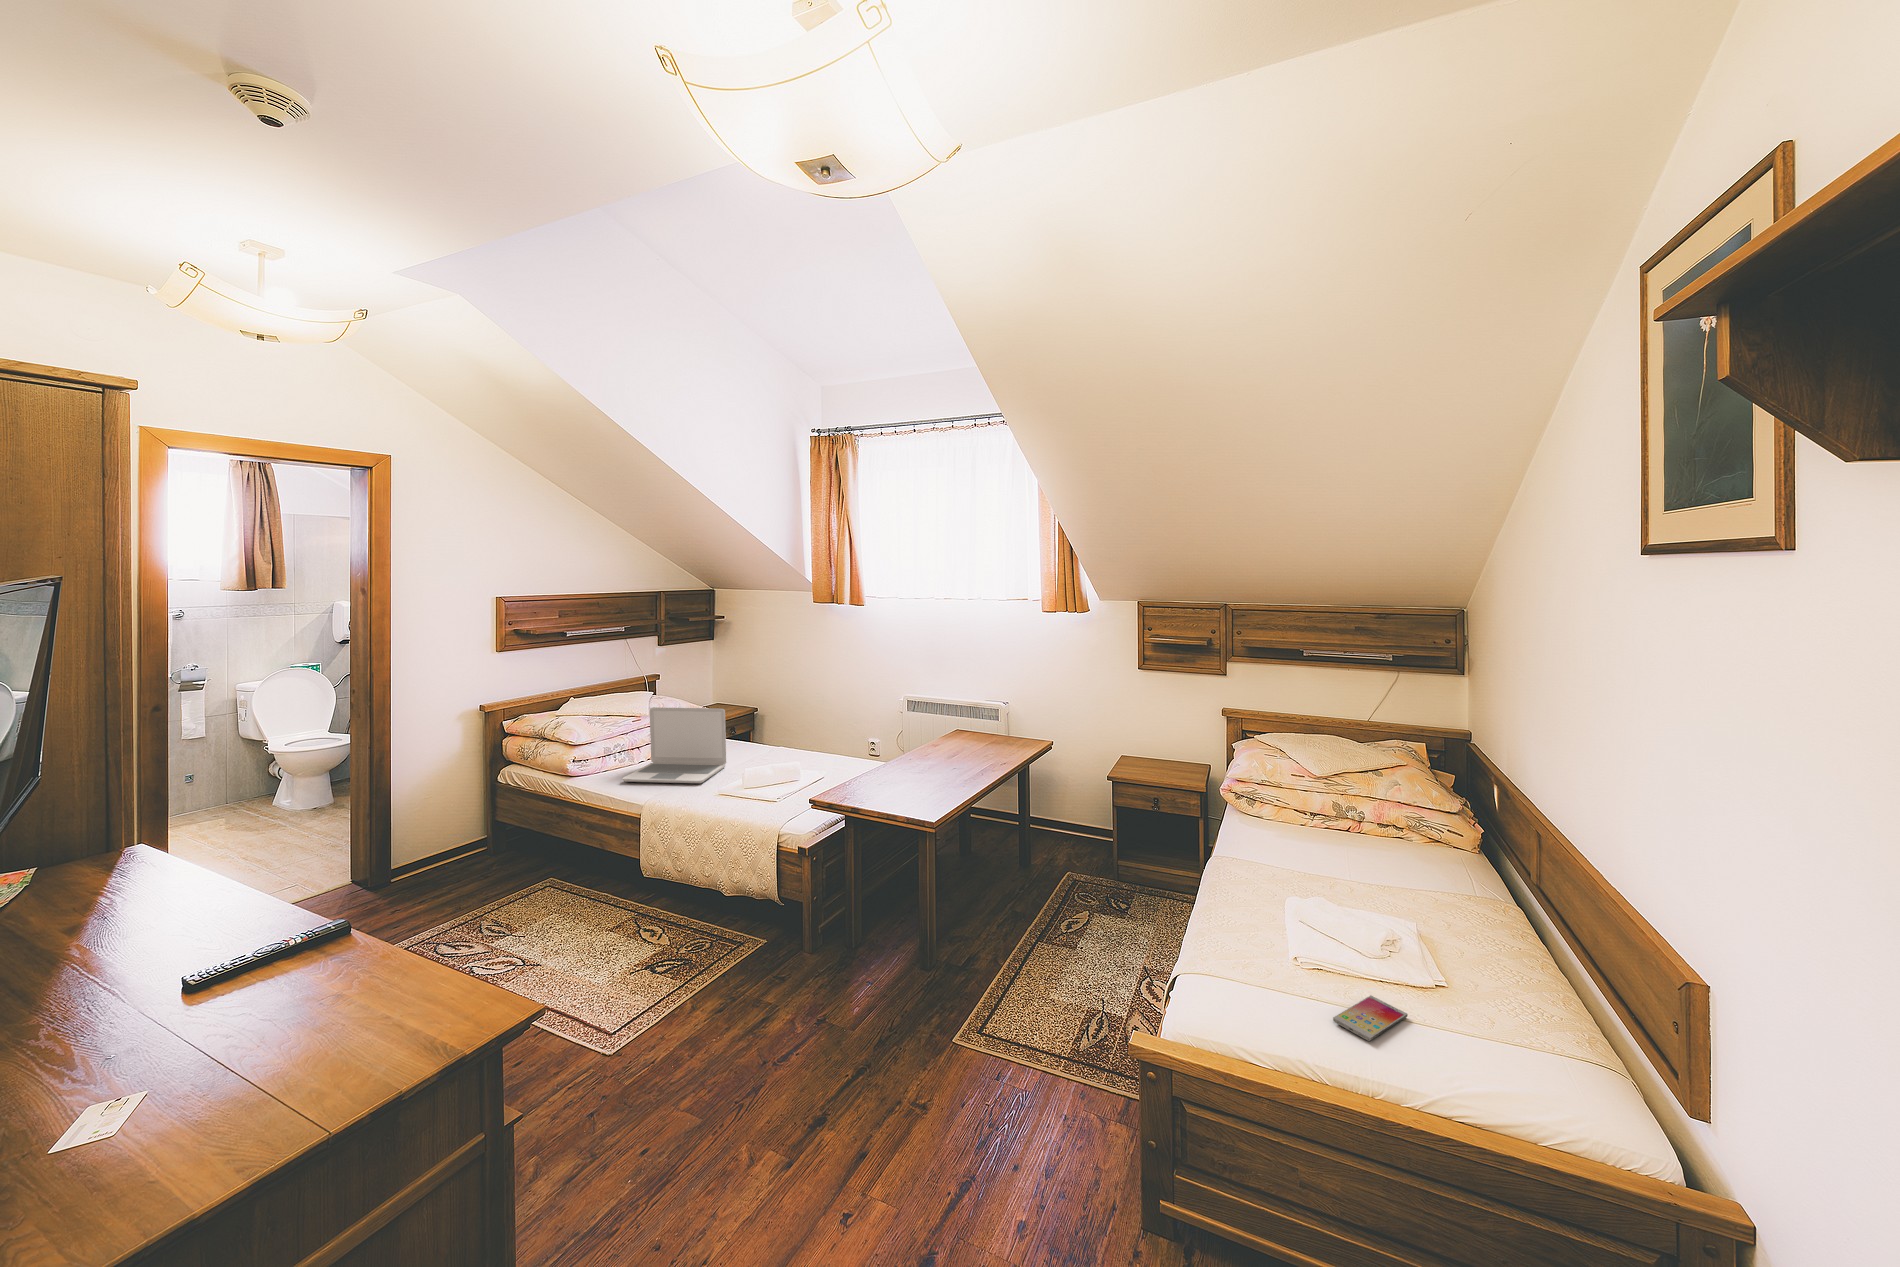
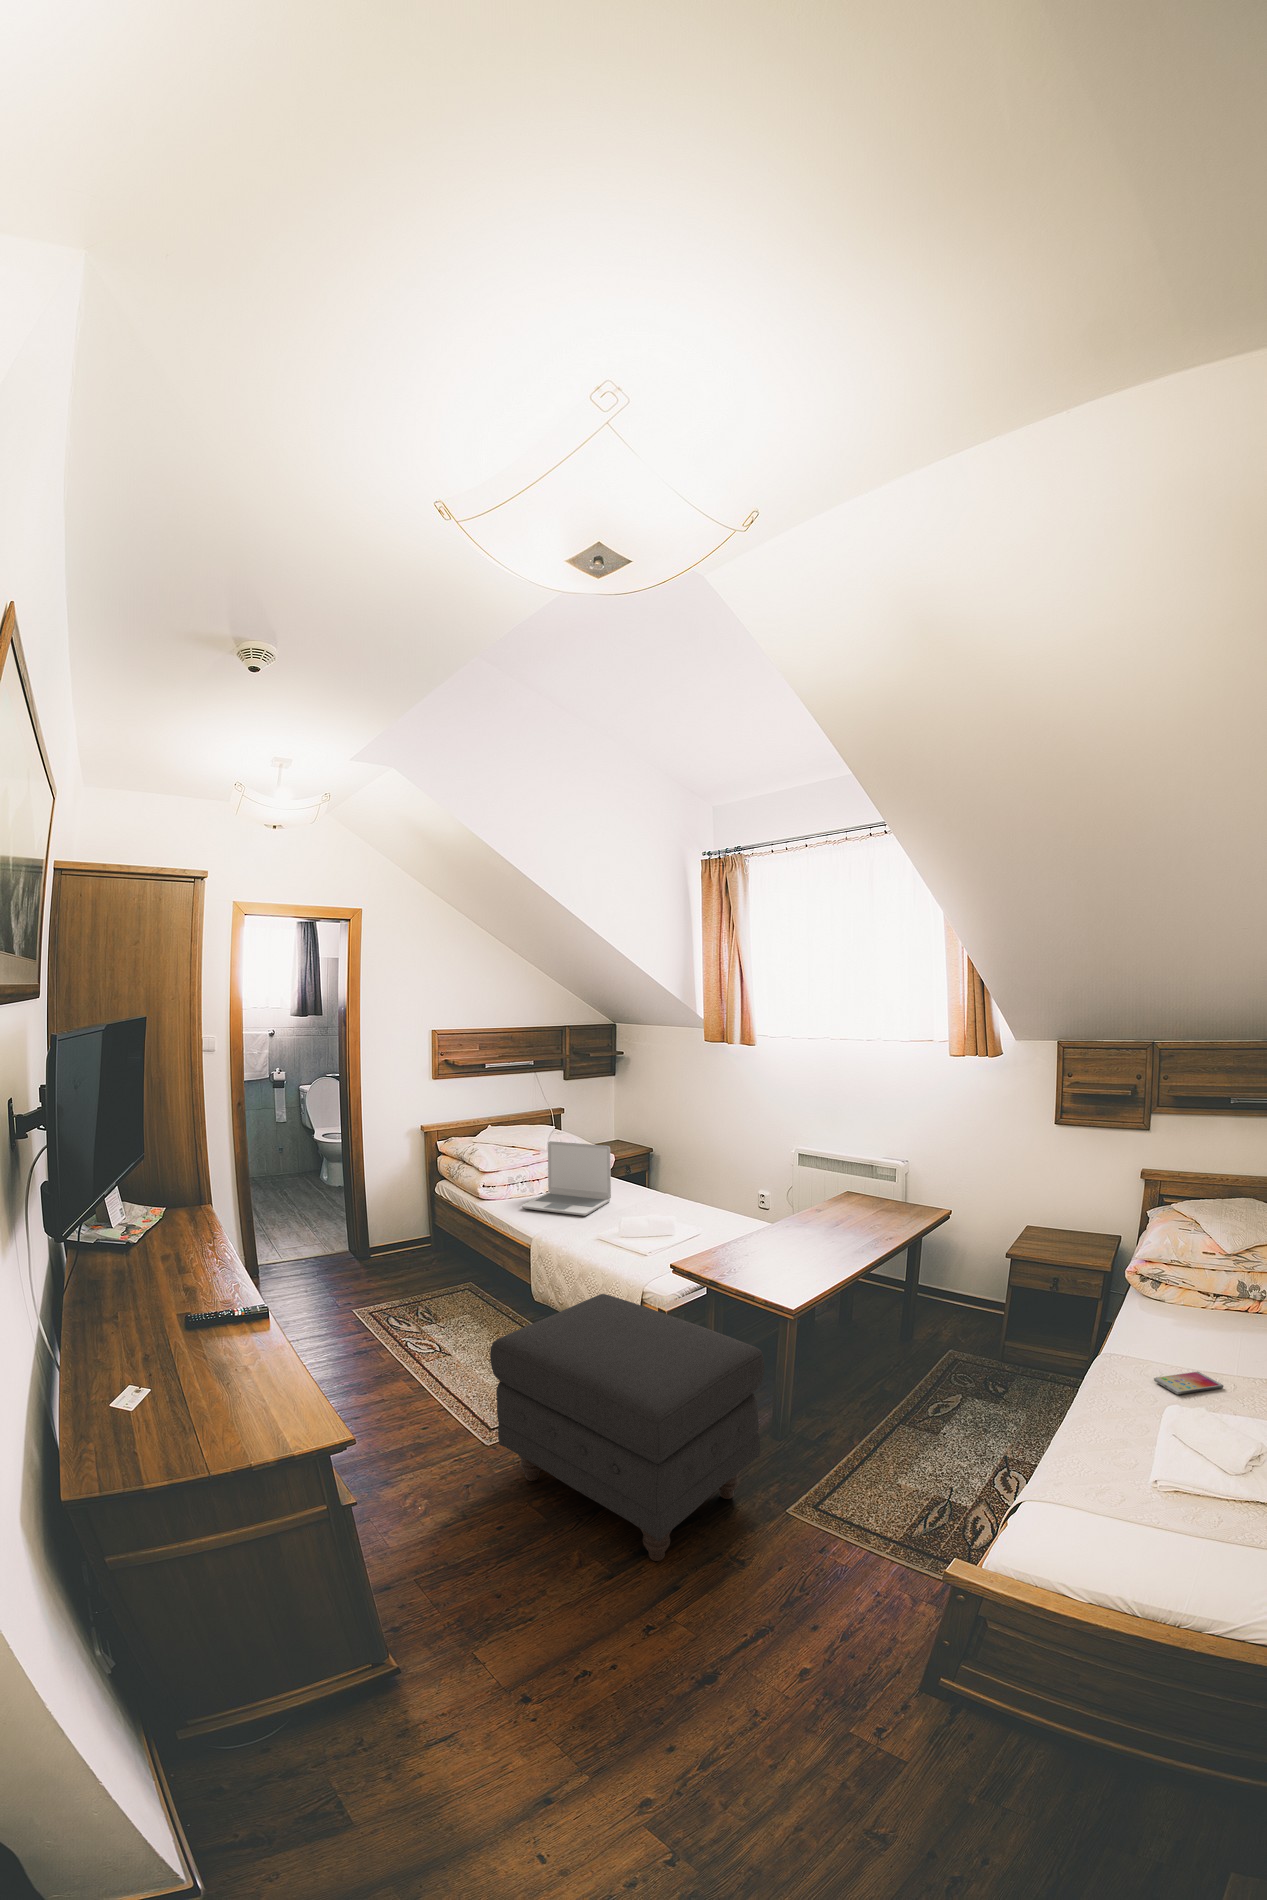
ottoman: none [615,863,937,1138] -> present [490,1294,765,1561]
smartphone: present [1333,995,1408,1041] -> present [1154,1371,1224,1394]

